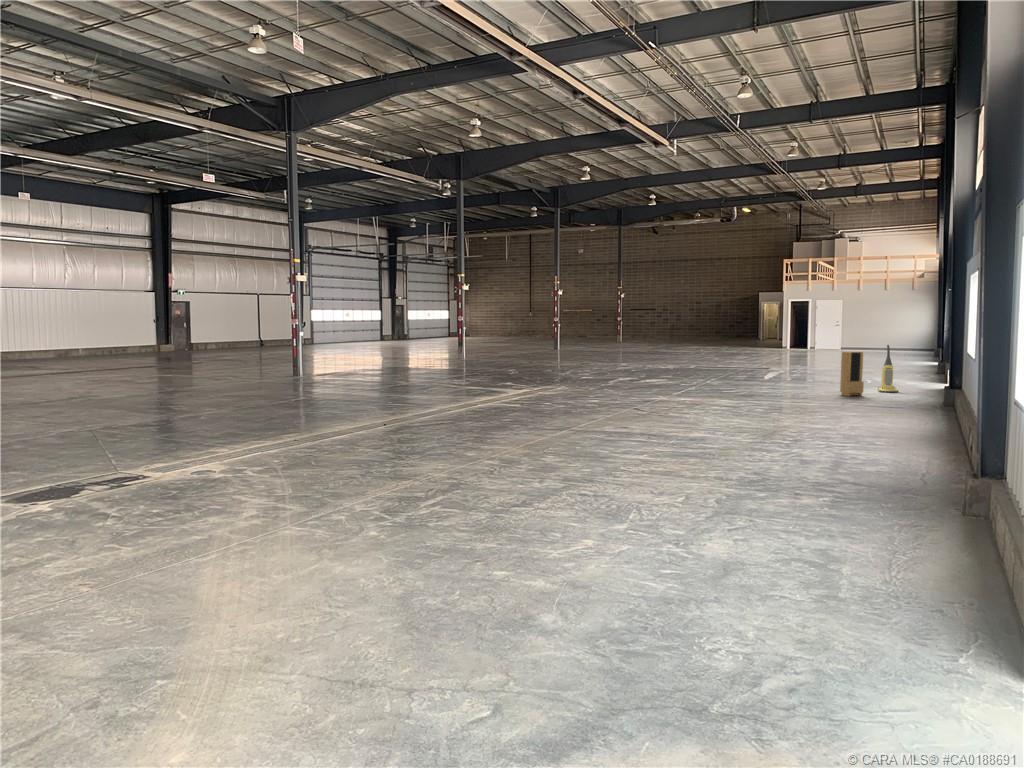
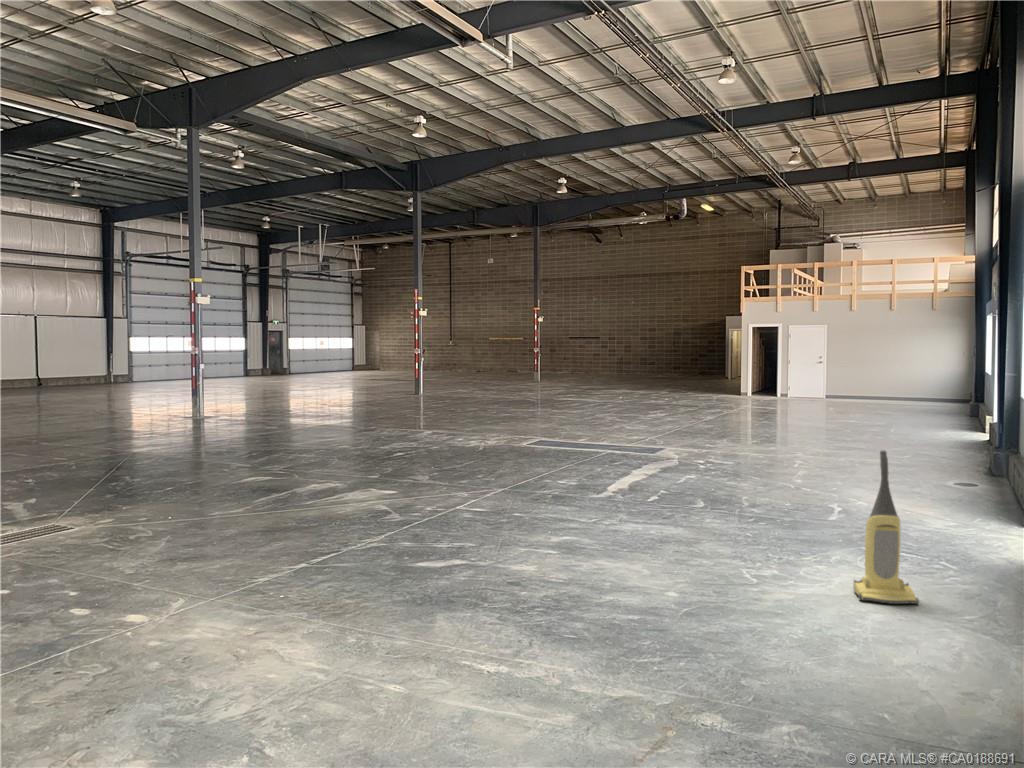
storage cabinet: present [840,352,864,396] -> none [721,482,796,645]

